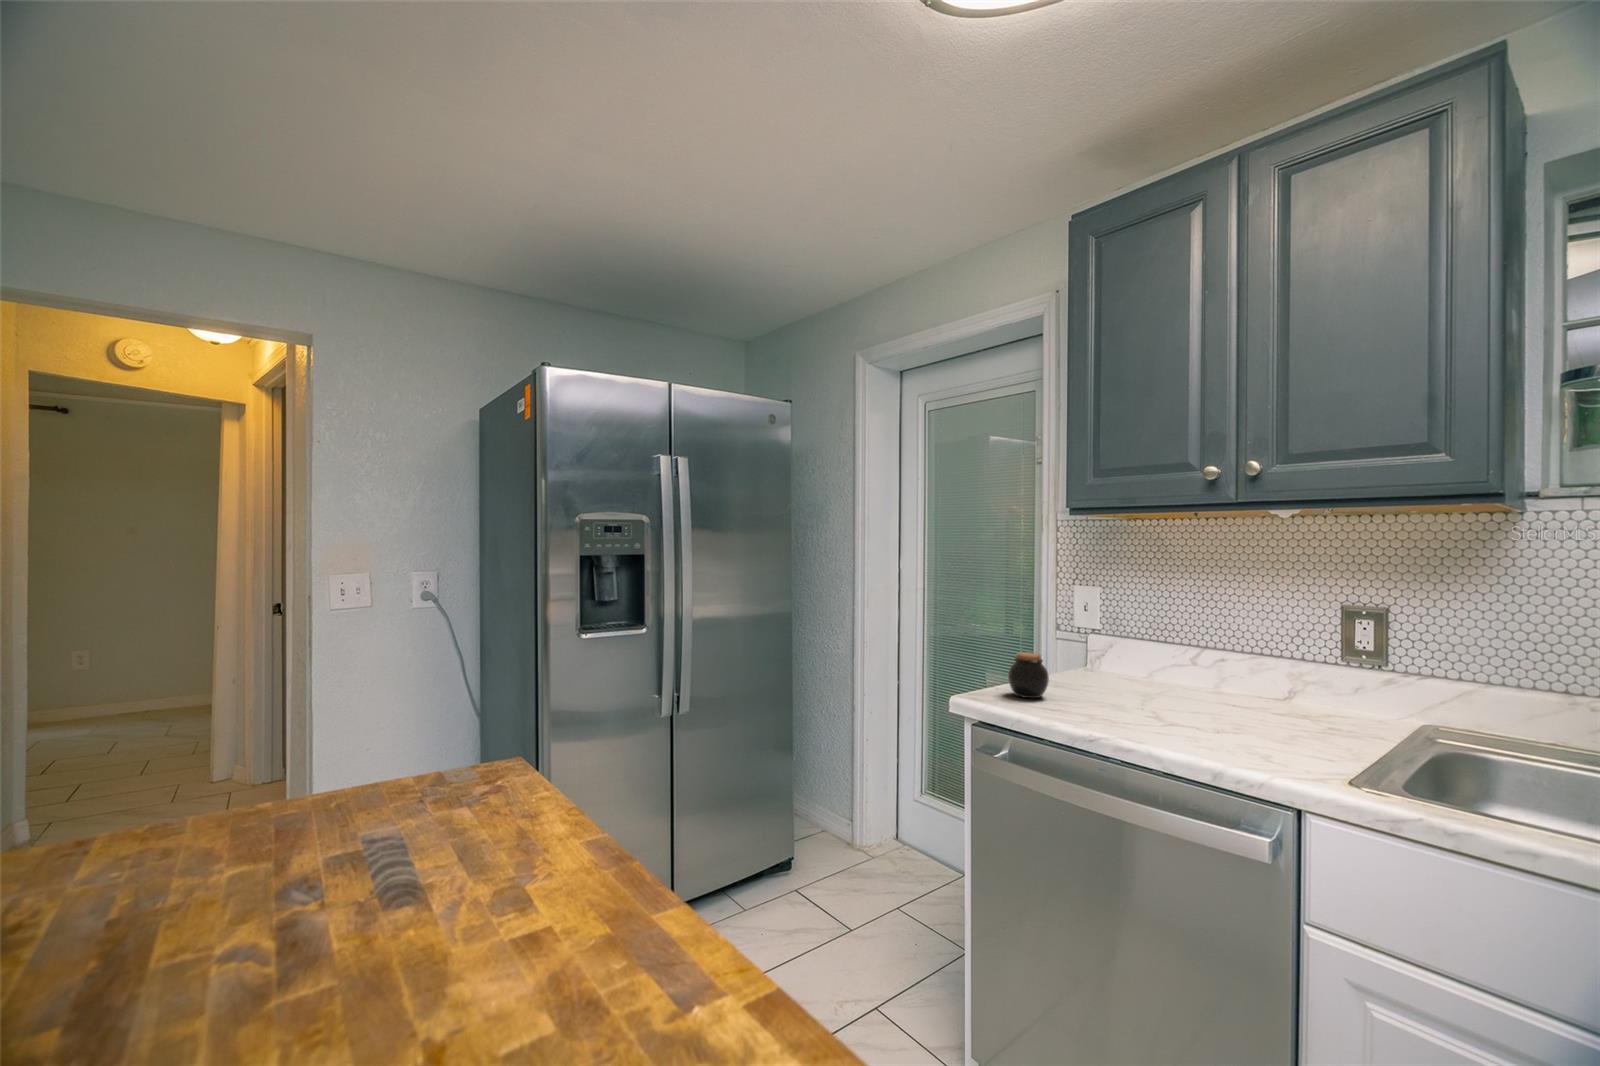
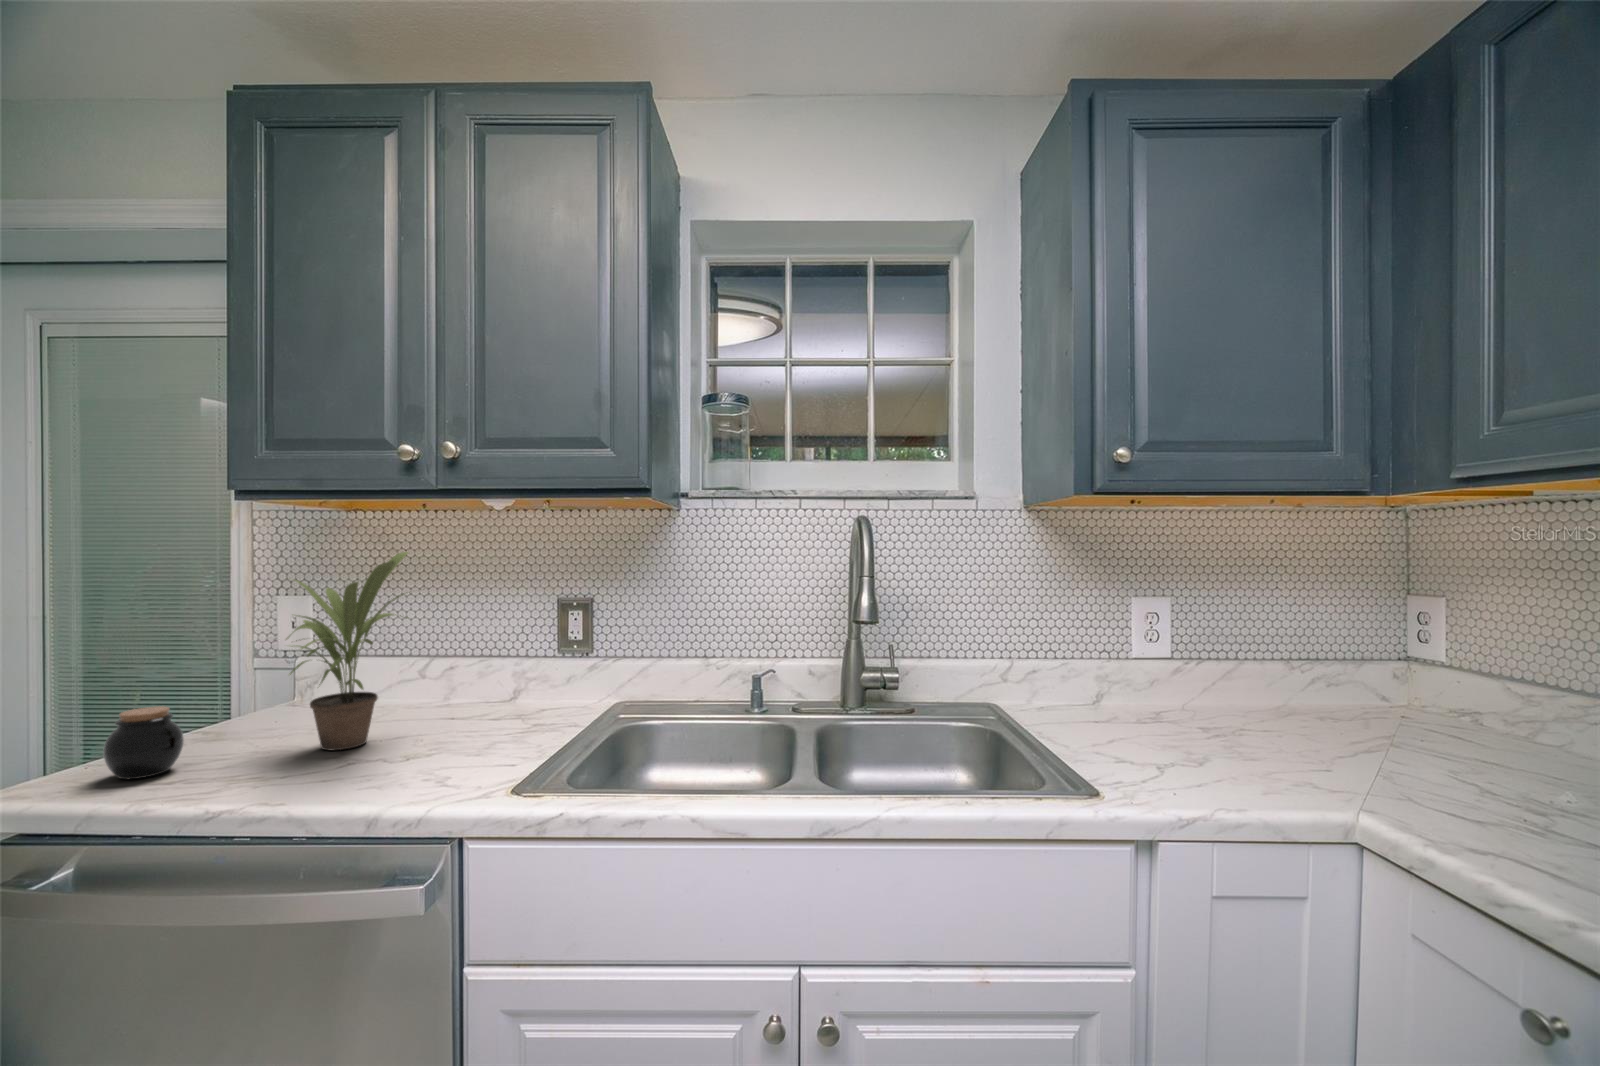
potted plant: none [1103,554,1222,709] -> present [286,552,408,750]

